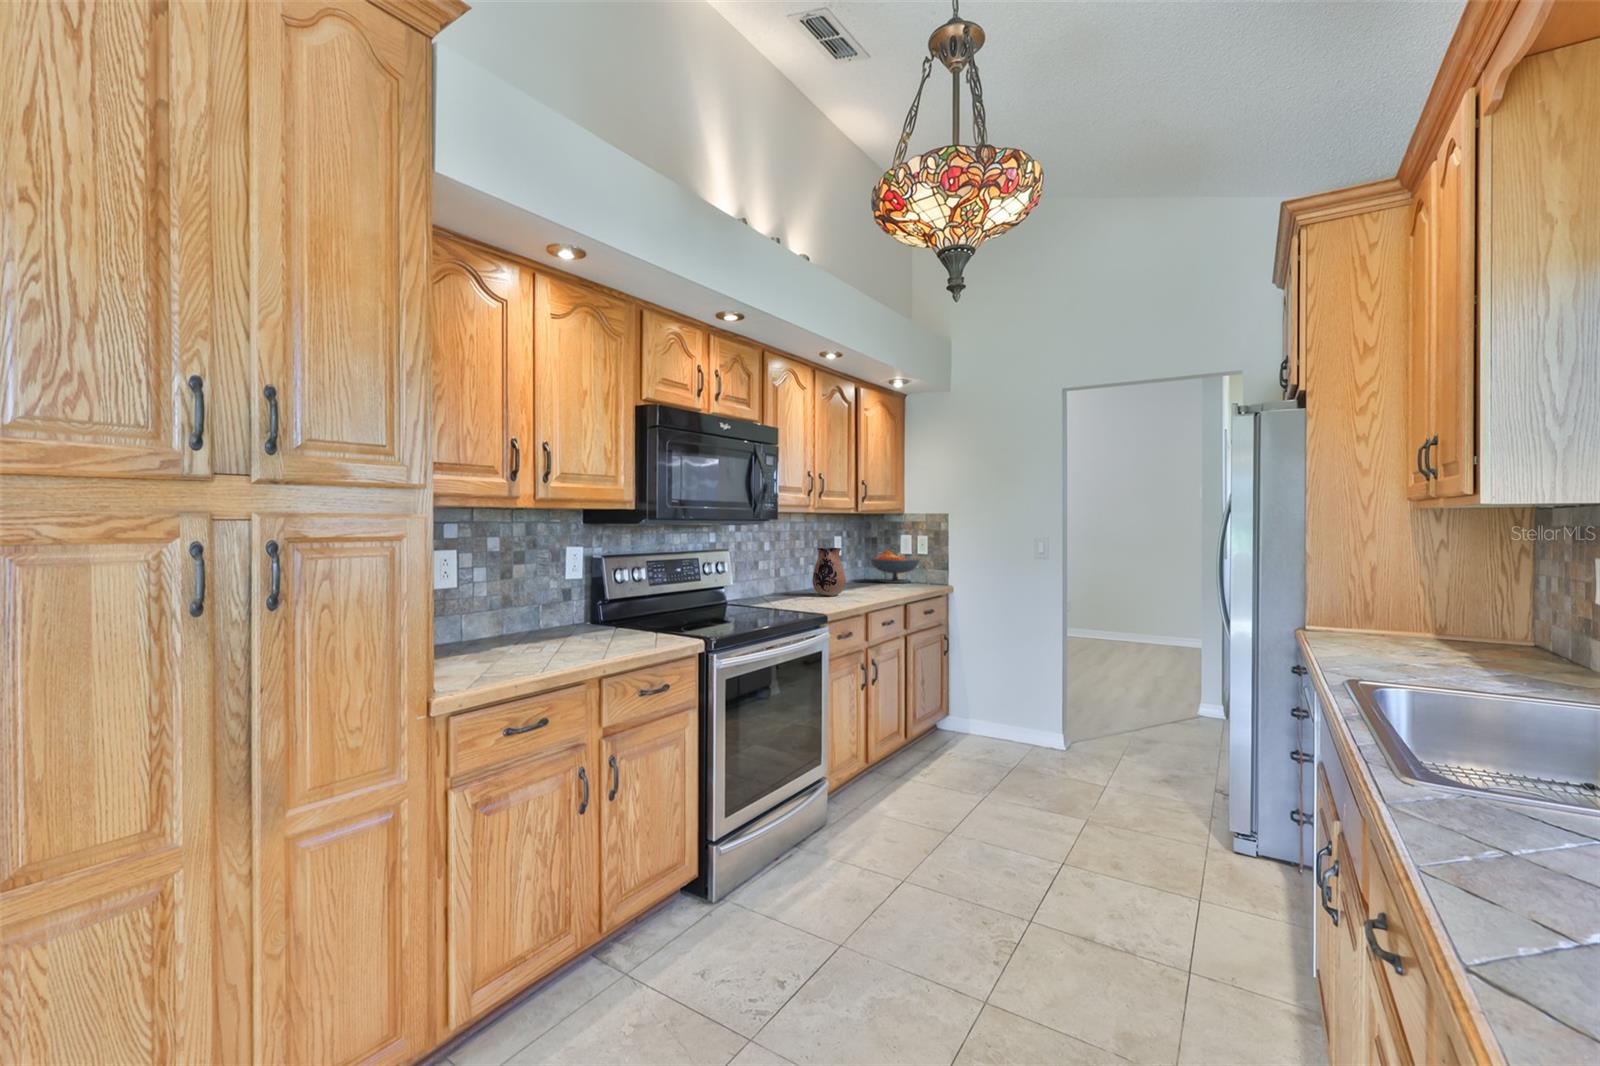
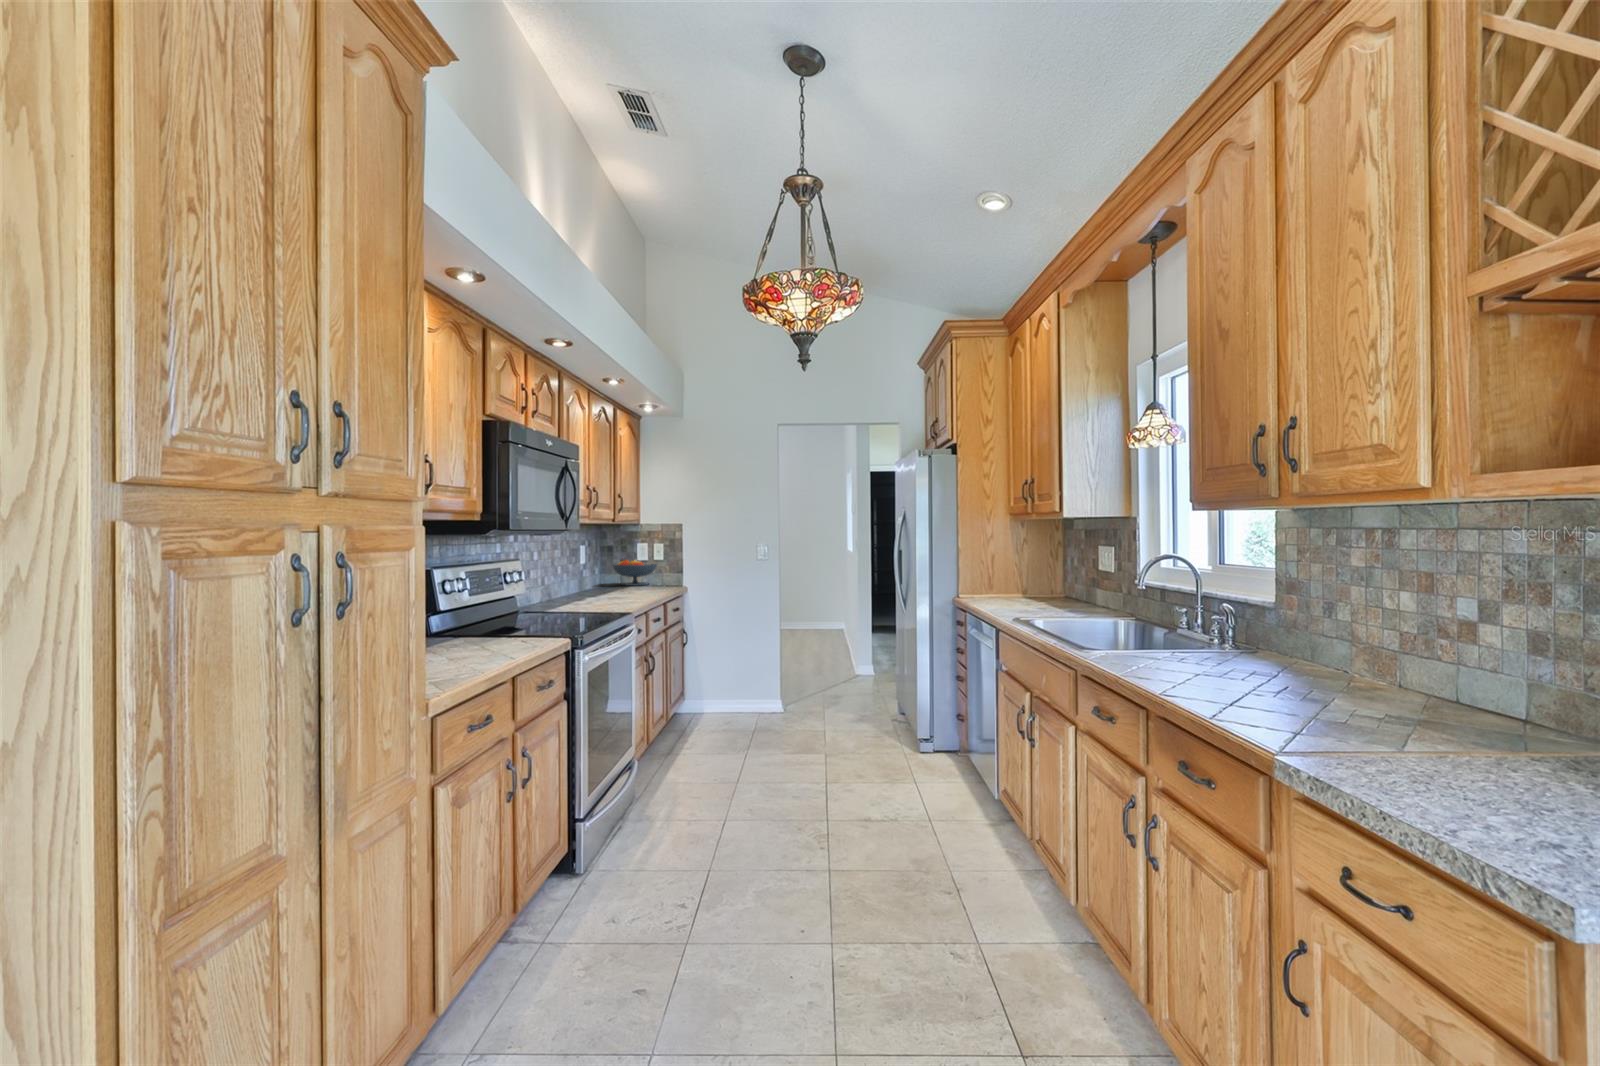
ceramic pitcher: present [813,548,846,596] -> none [585,555,616,598]

